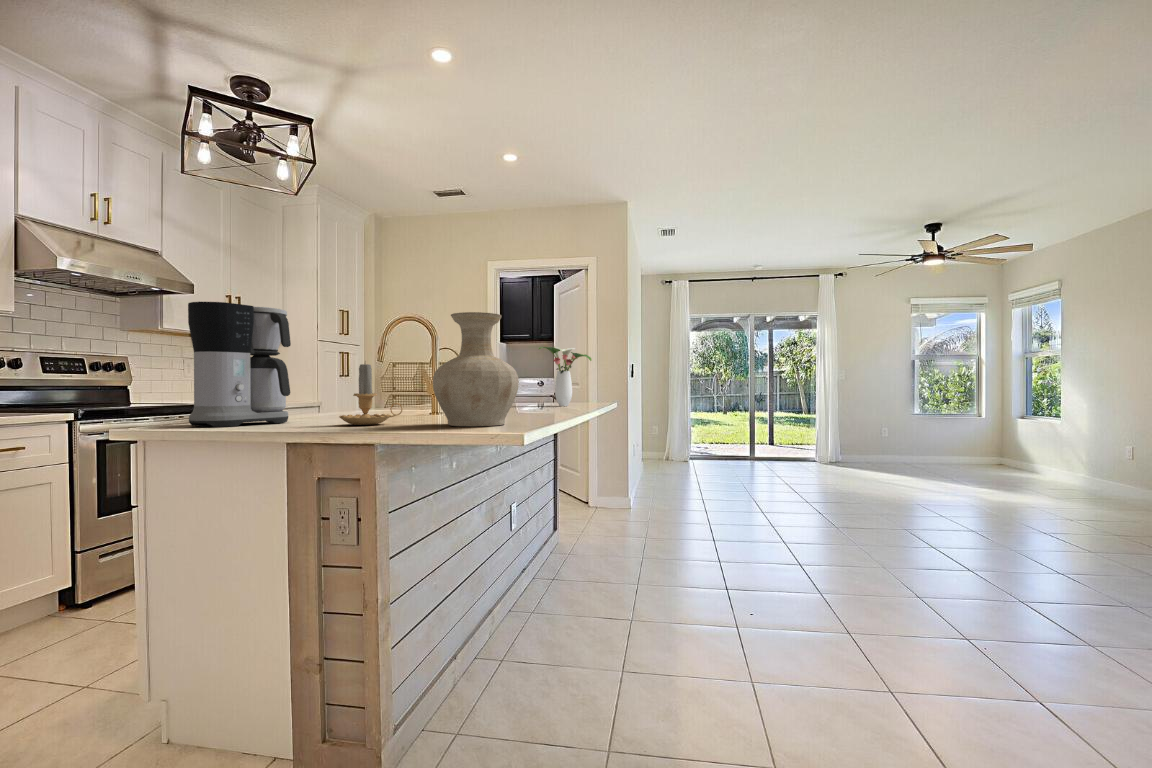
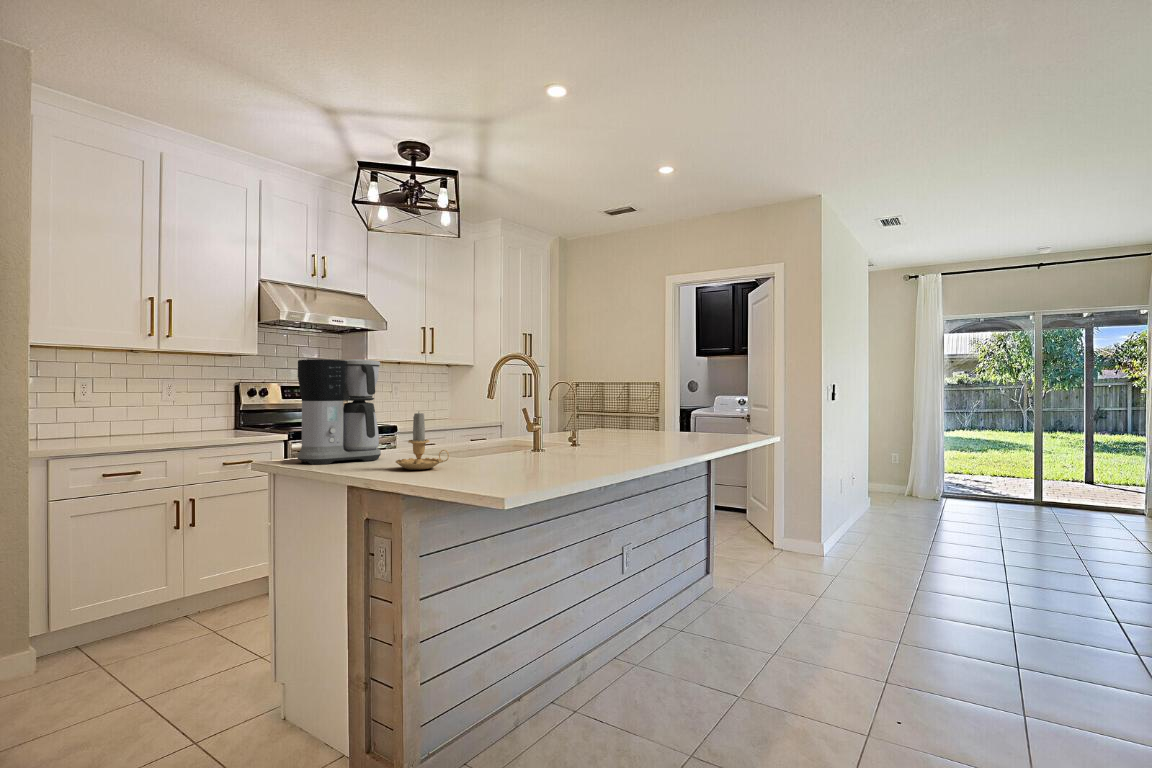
vase: present [433,312,519,426] -> none [459,368,543,480]
flower arrangement: present [539,347,592,406] -> none [676,372,735,439]

